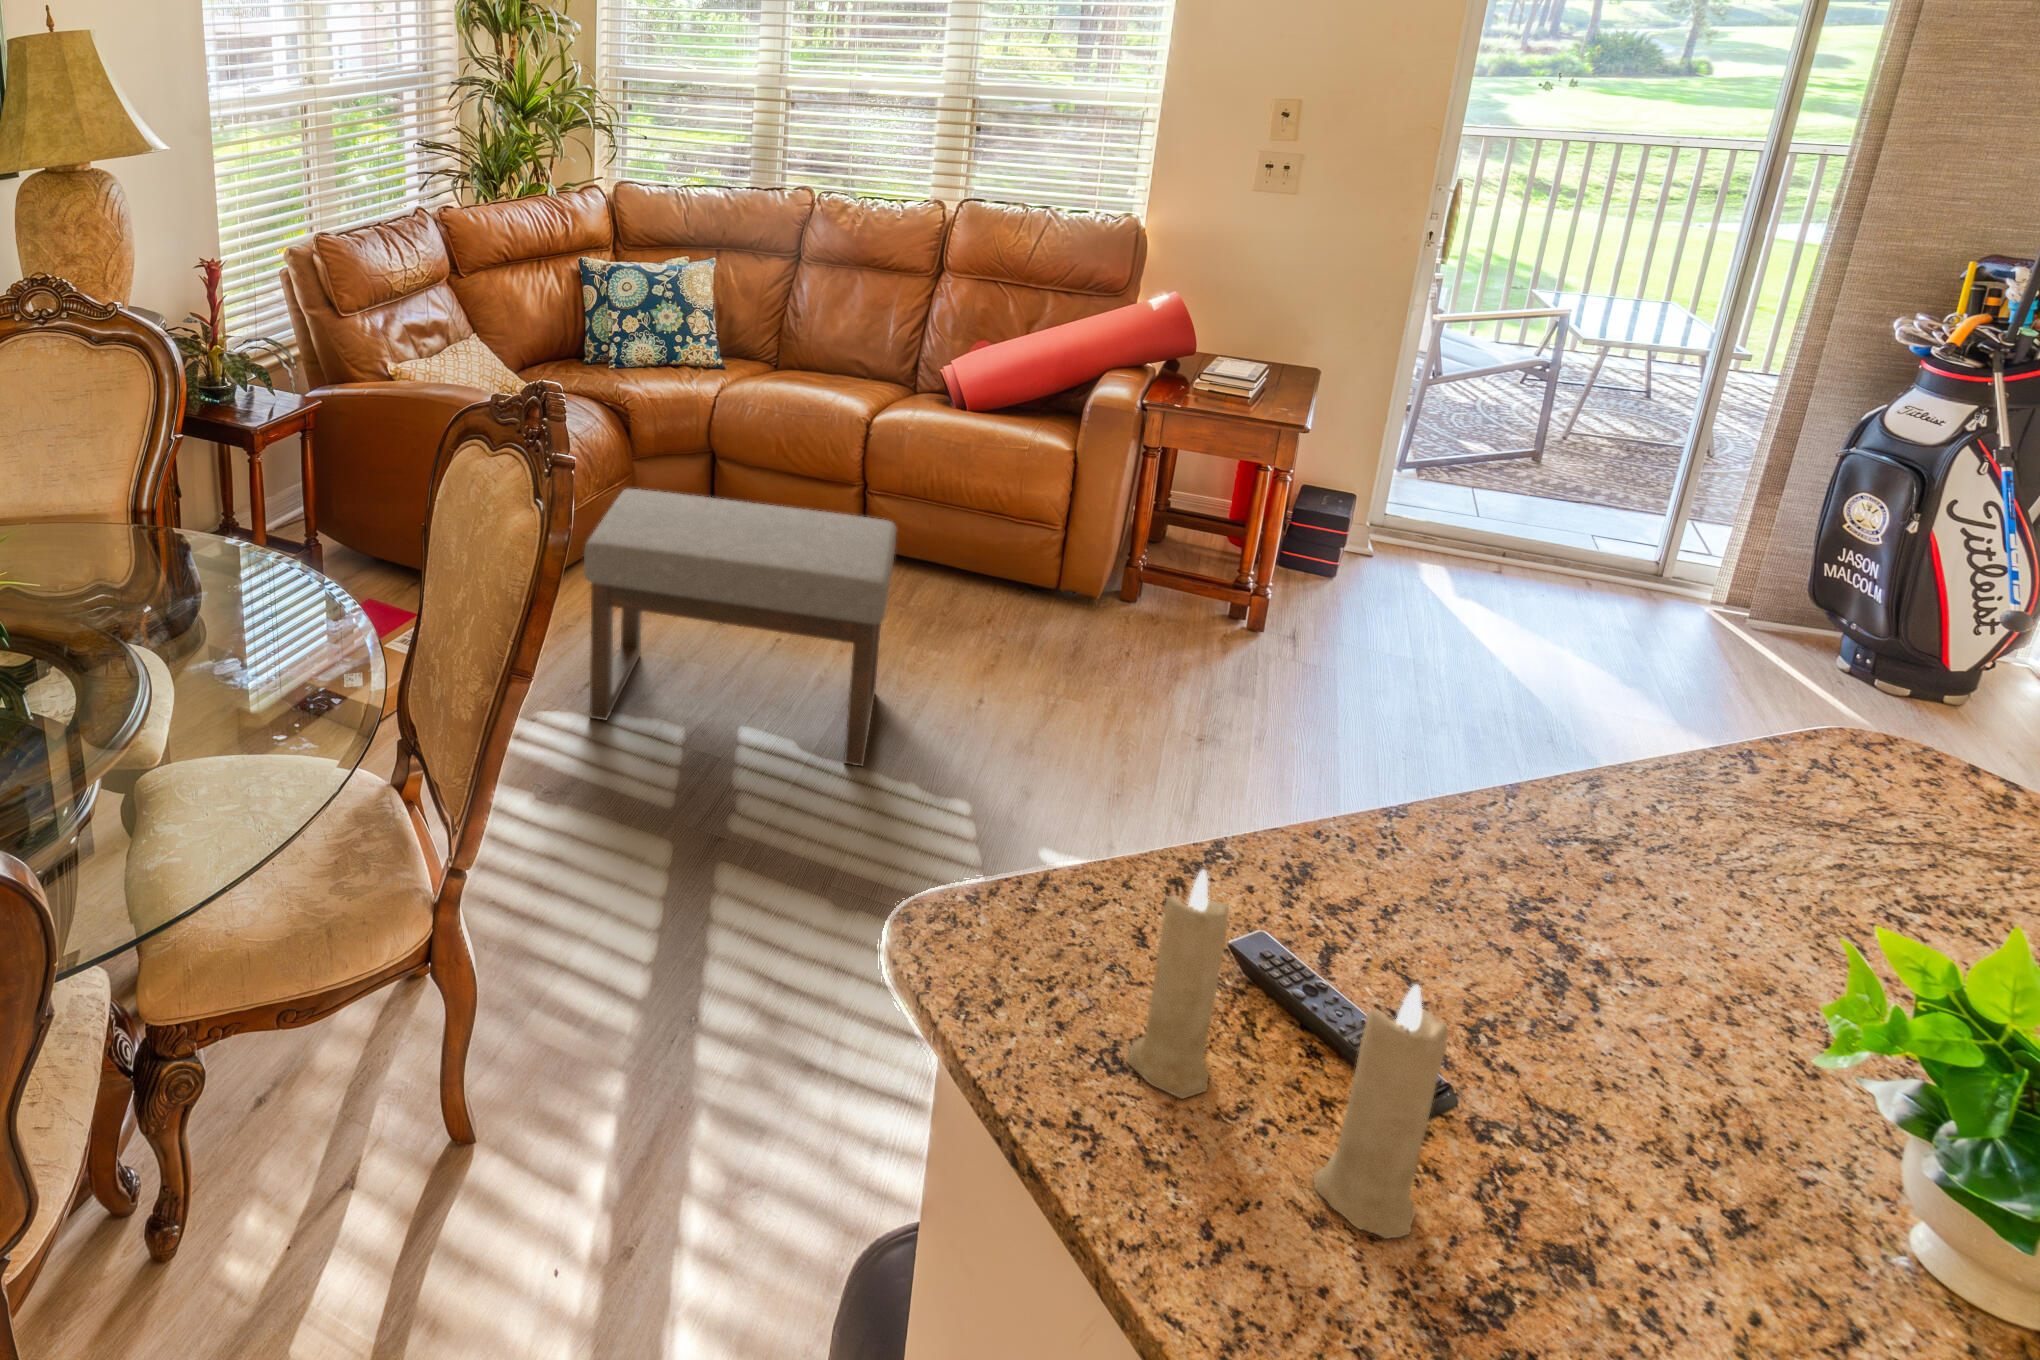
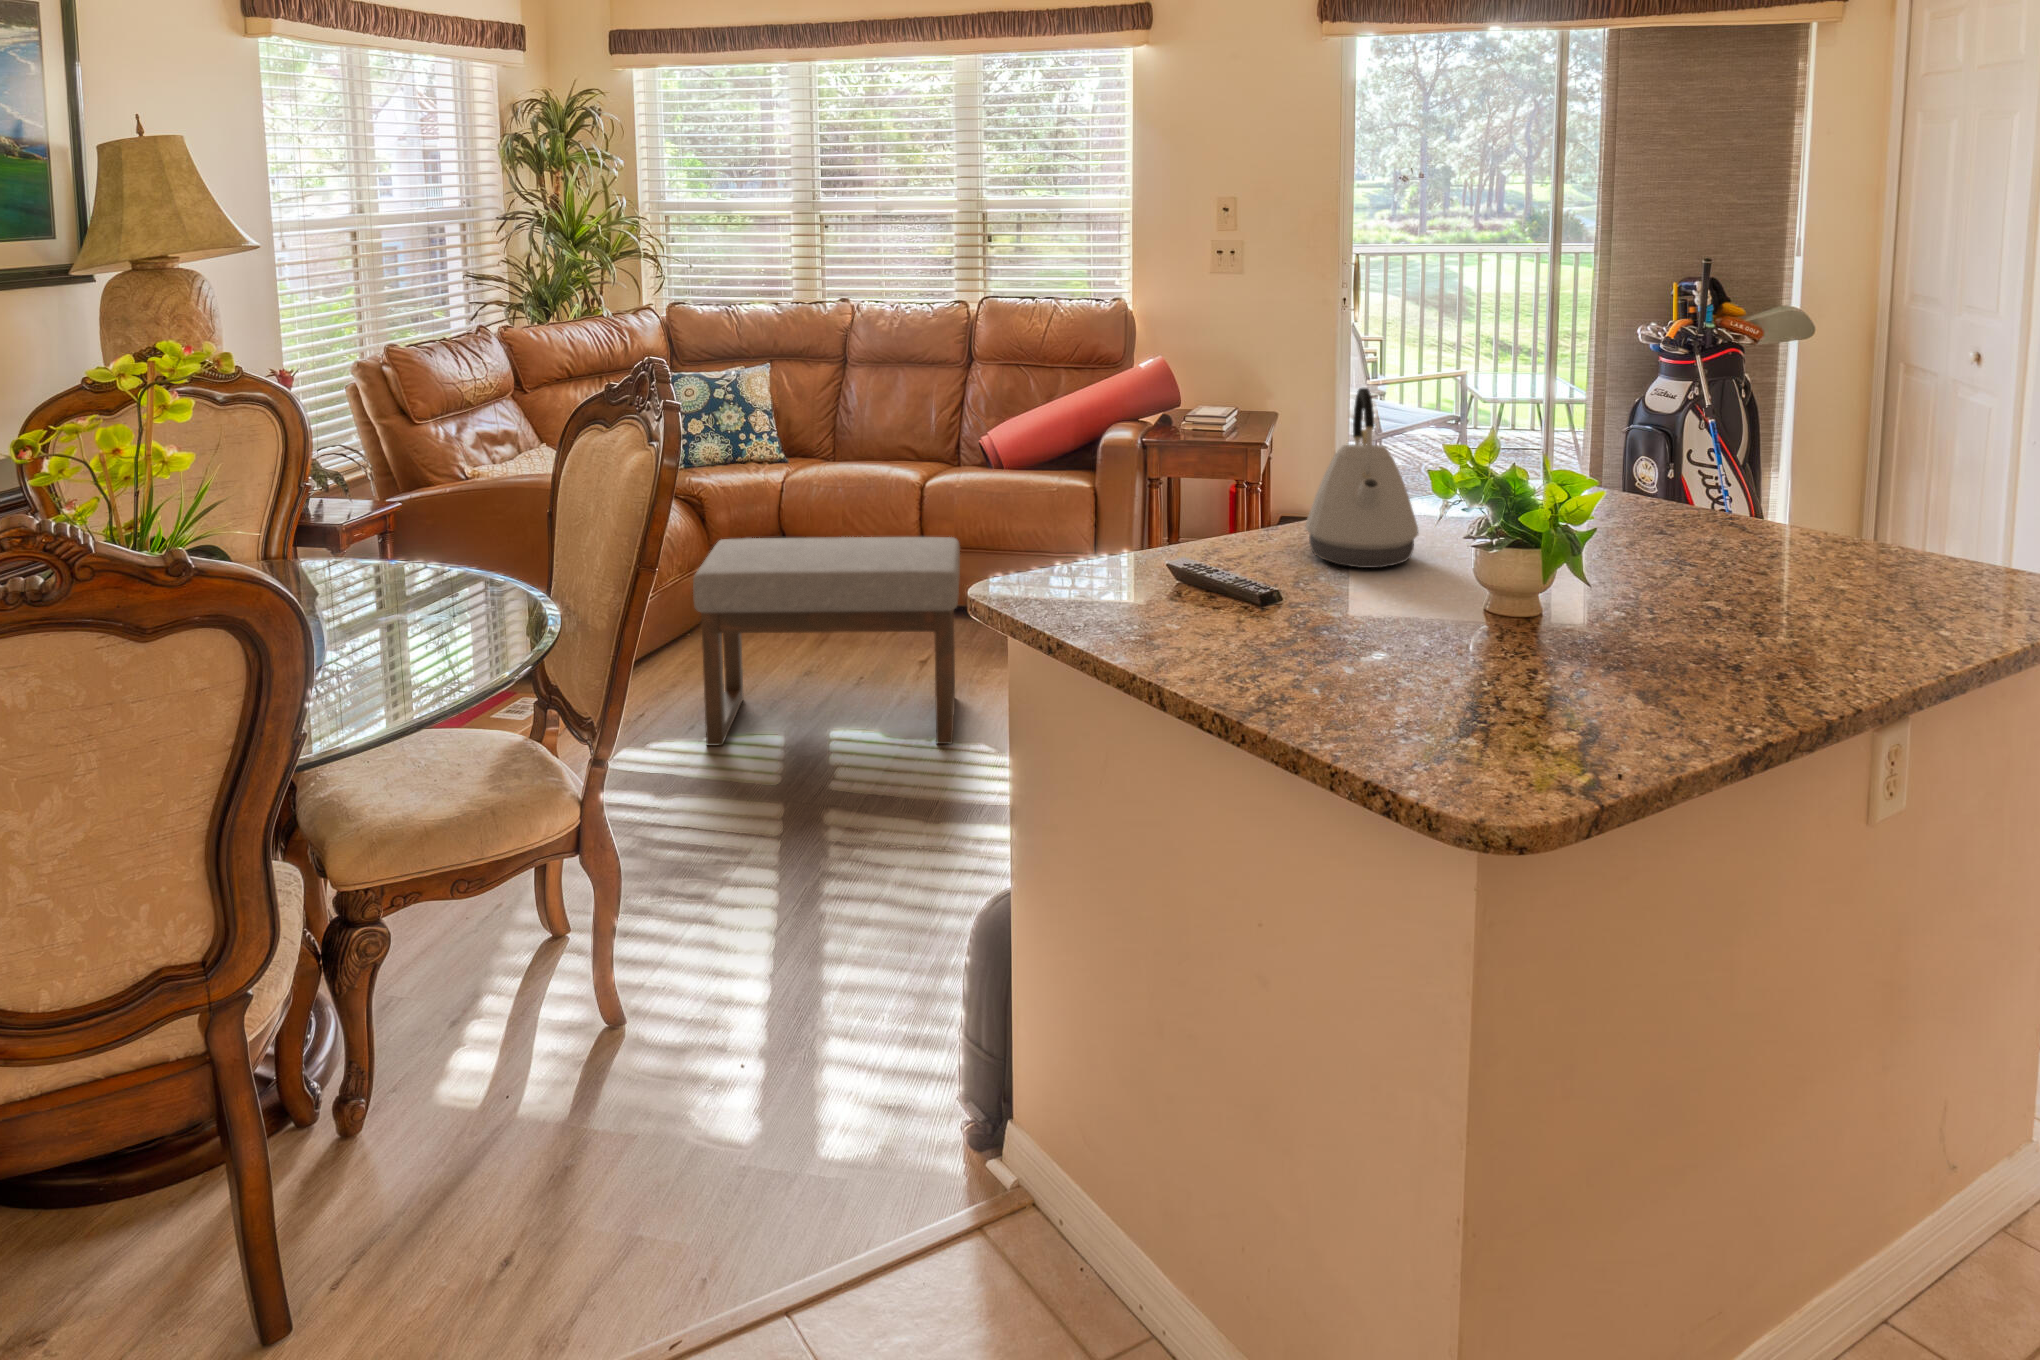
kettle: none [1448,690,1684,1018] -> present [1306,388,1418,568]
candle: present [1127,870,1449,1239] -> none [1135,465,1282,633]

